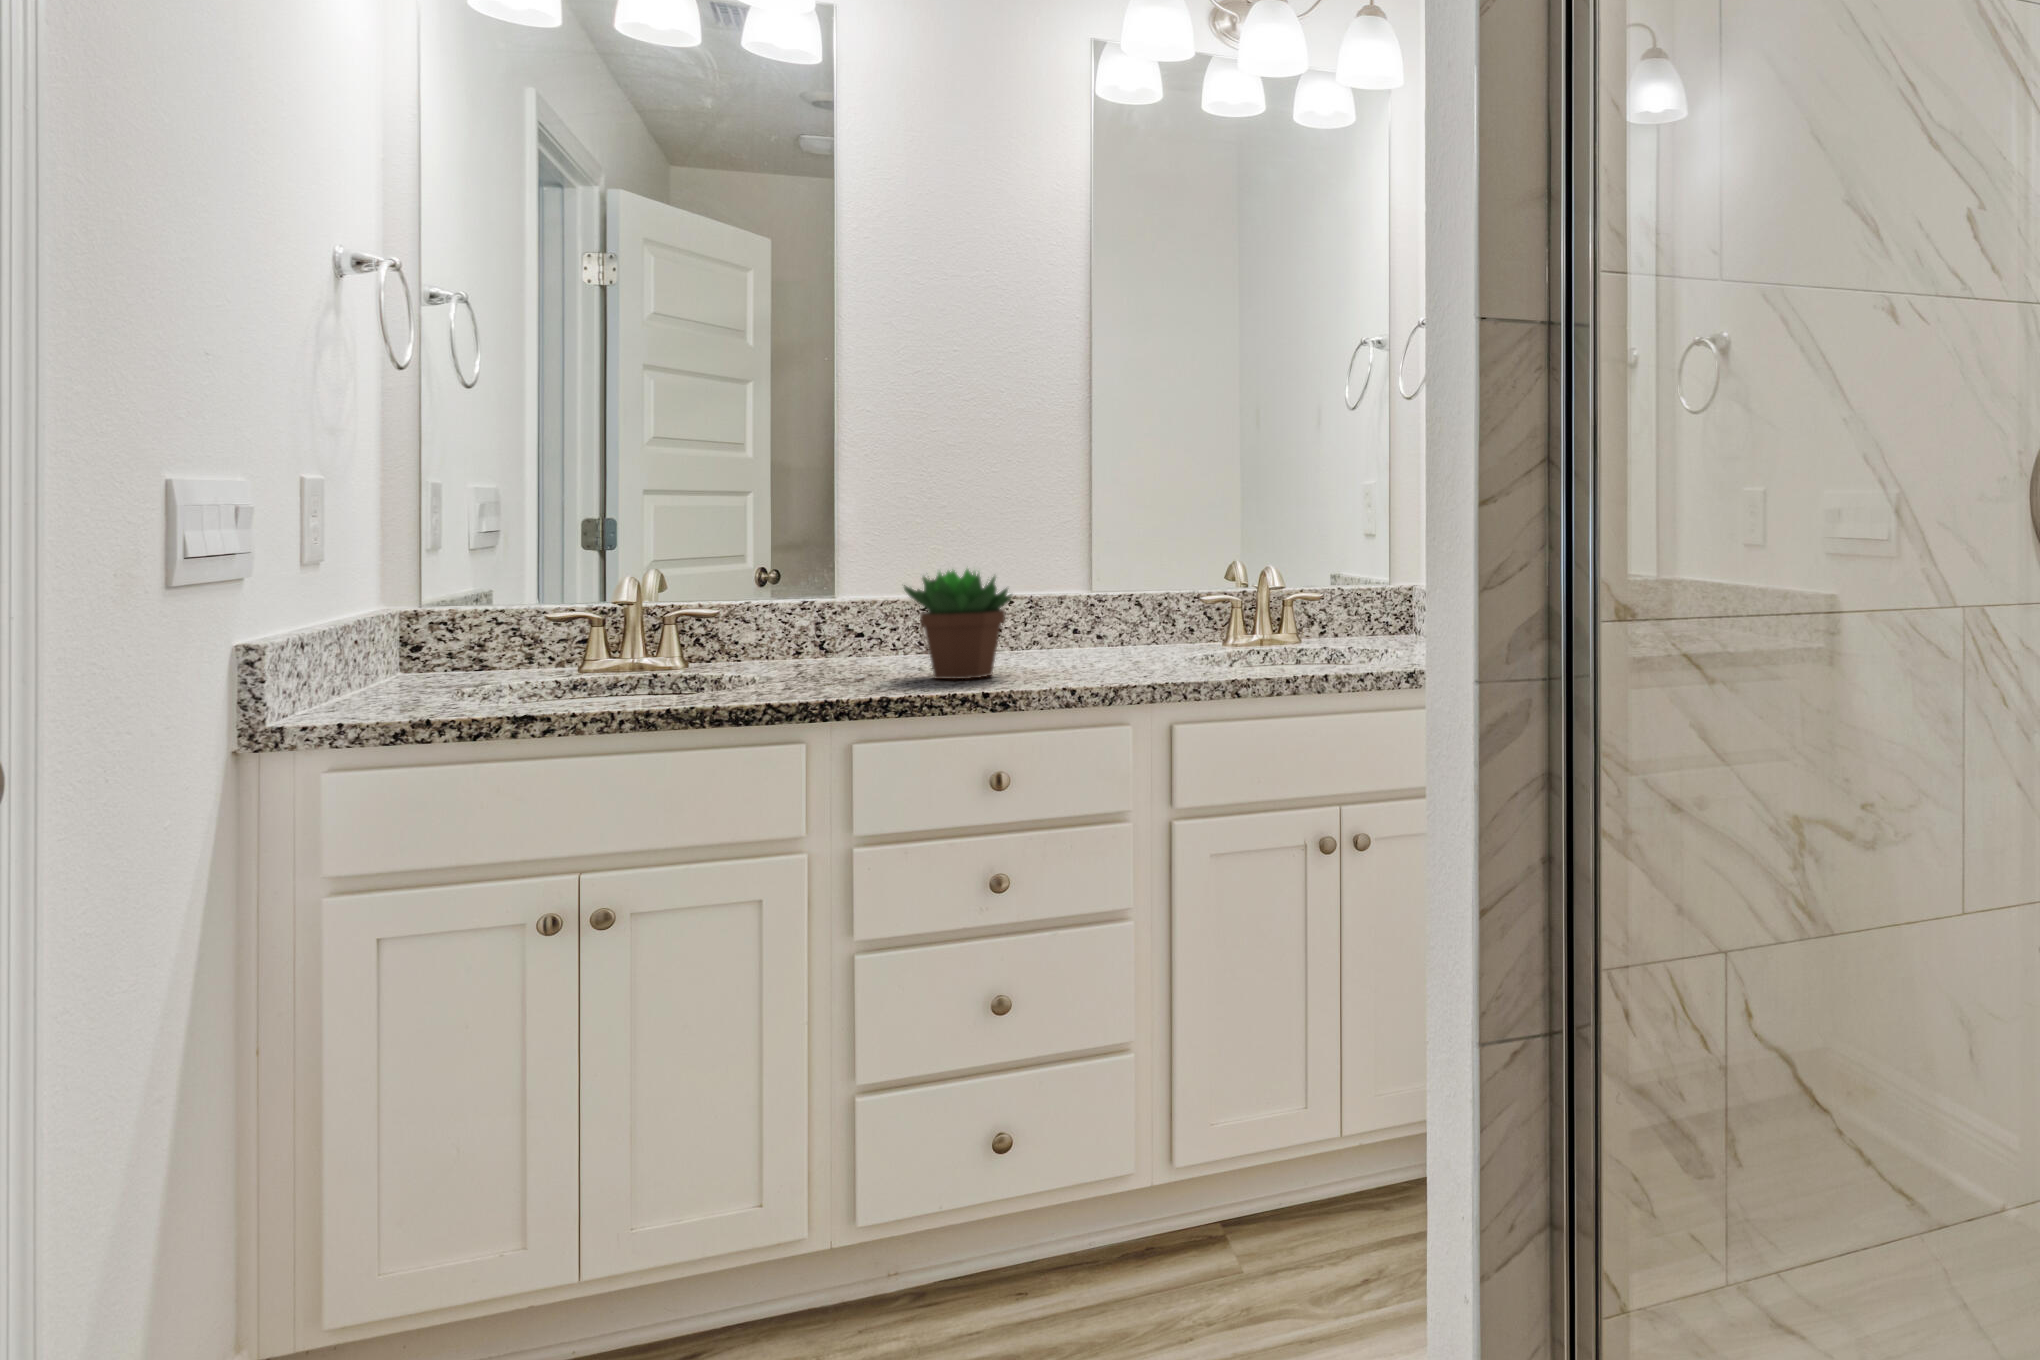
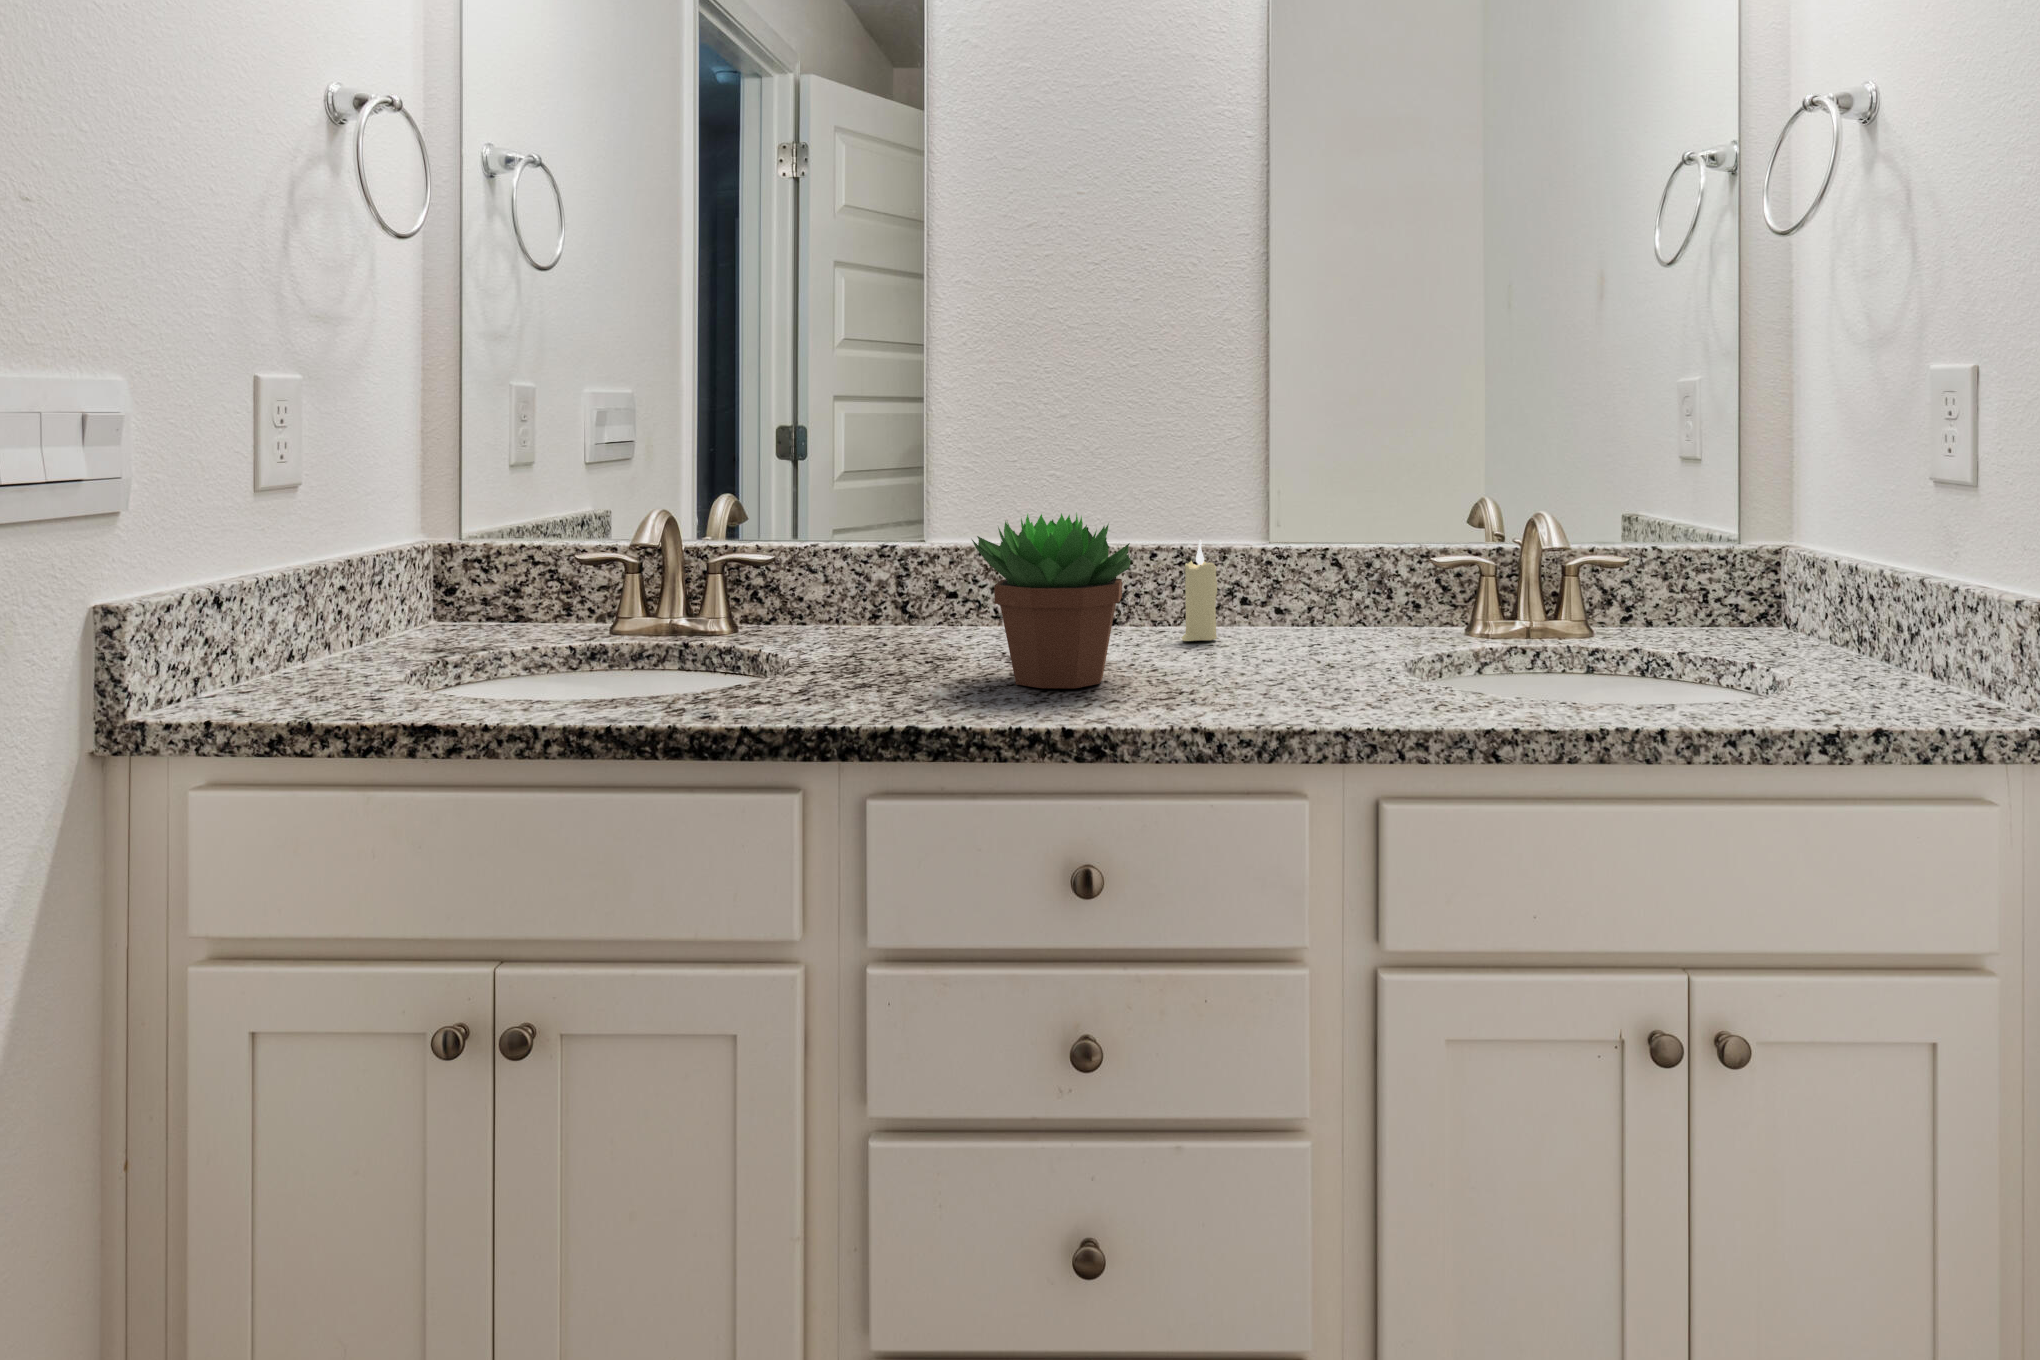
candle: none [1032,588,1057,657] -> present [1182,540,1217,641]

